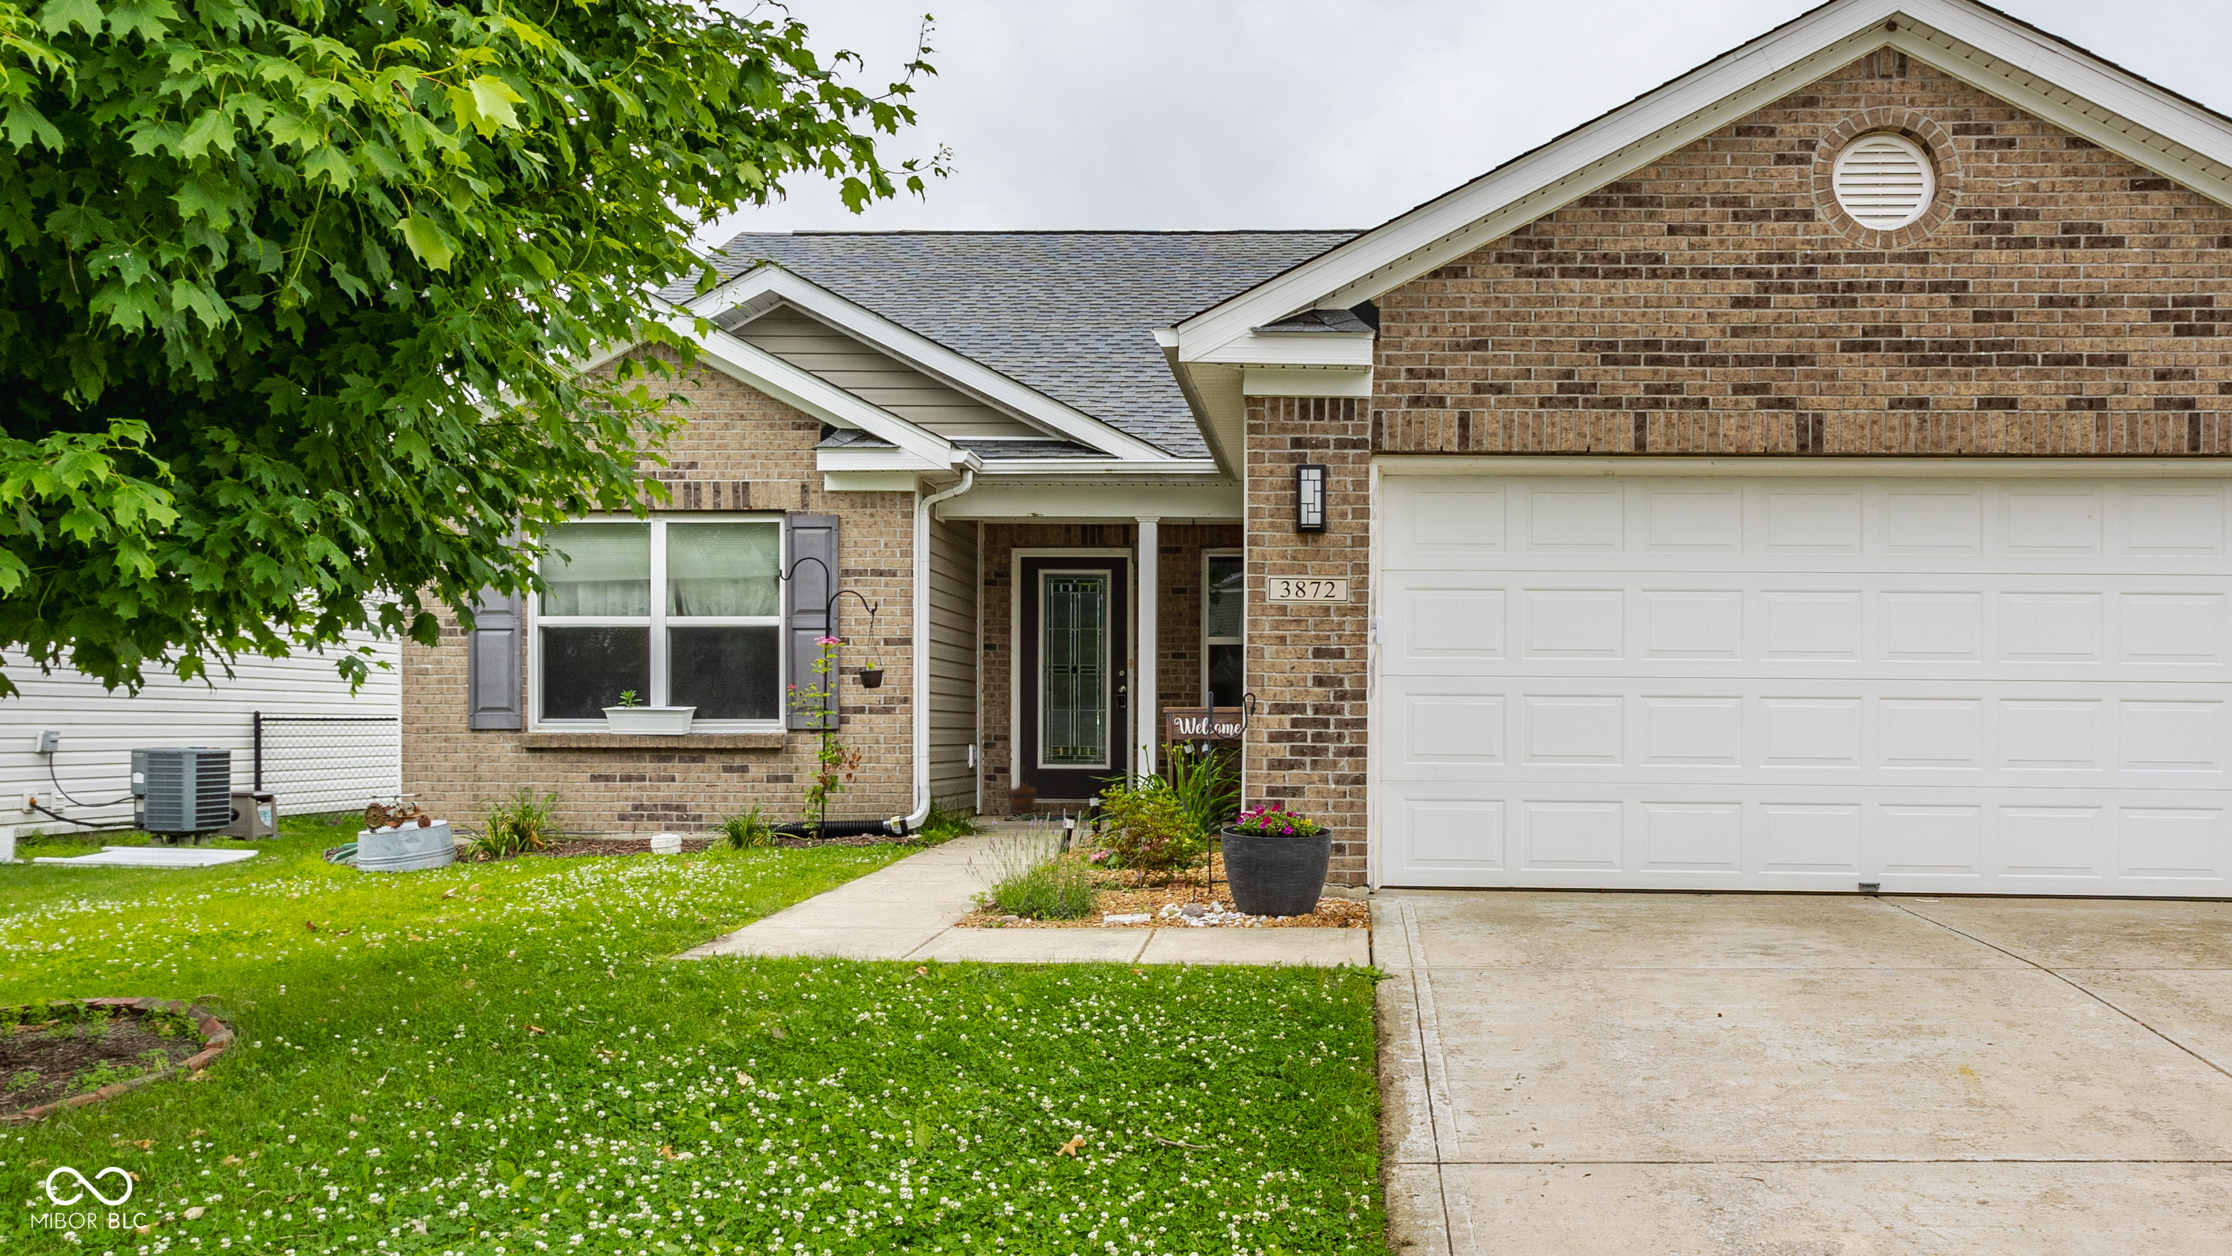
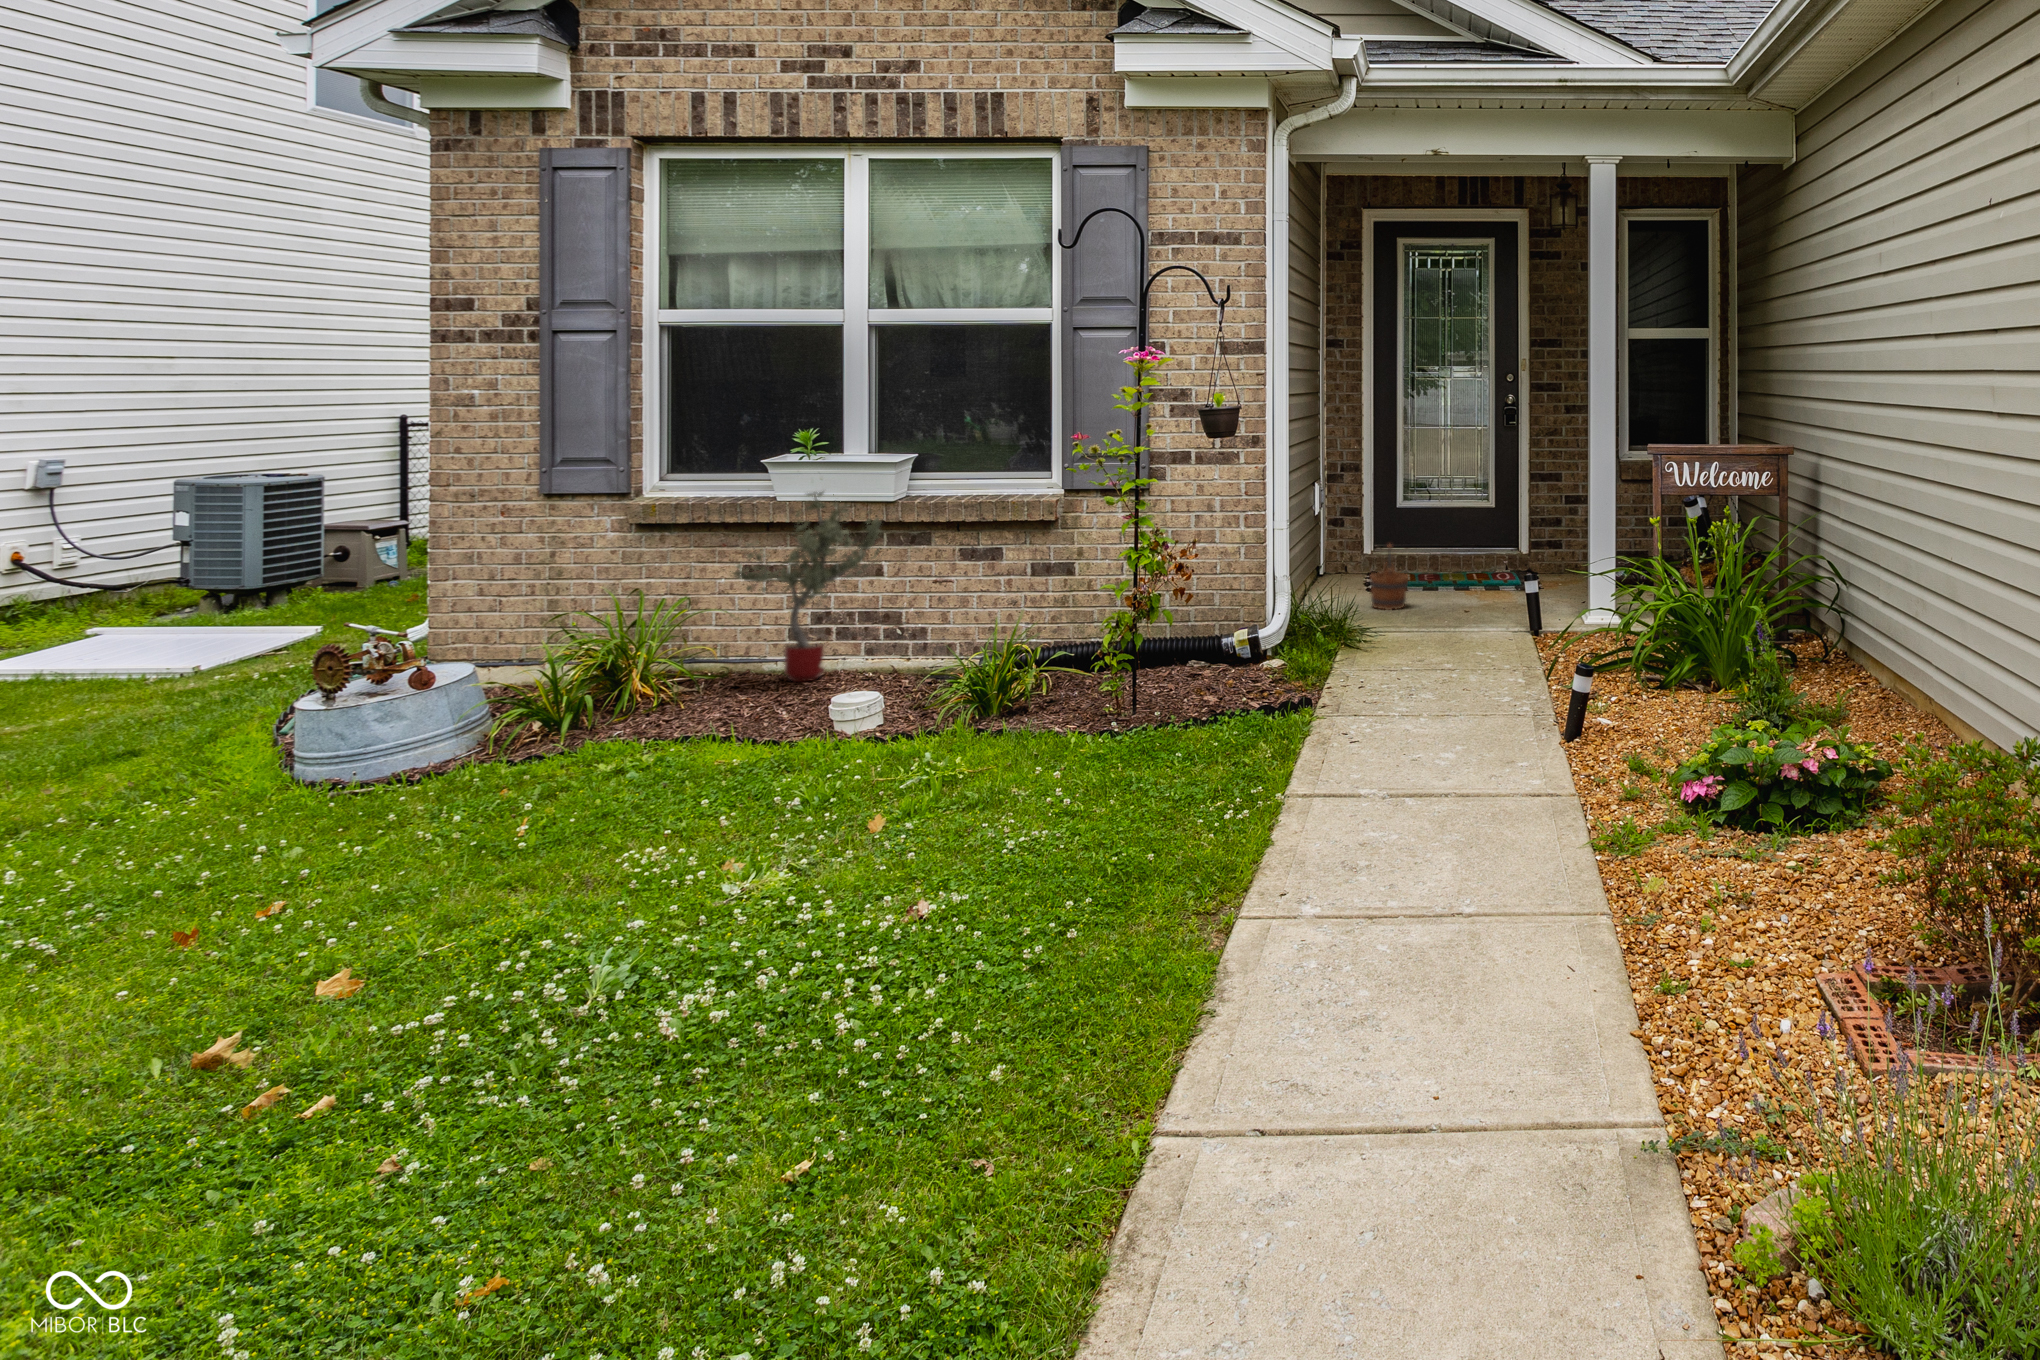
potted tree: none [570,731,670,852] -> present [733,492,883,682]

